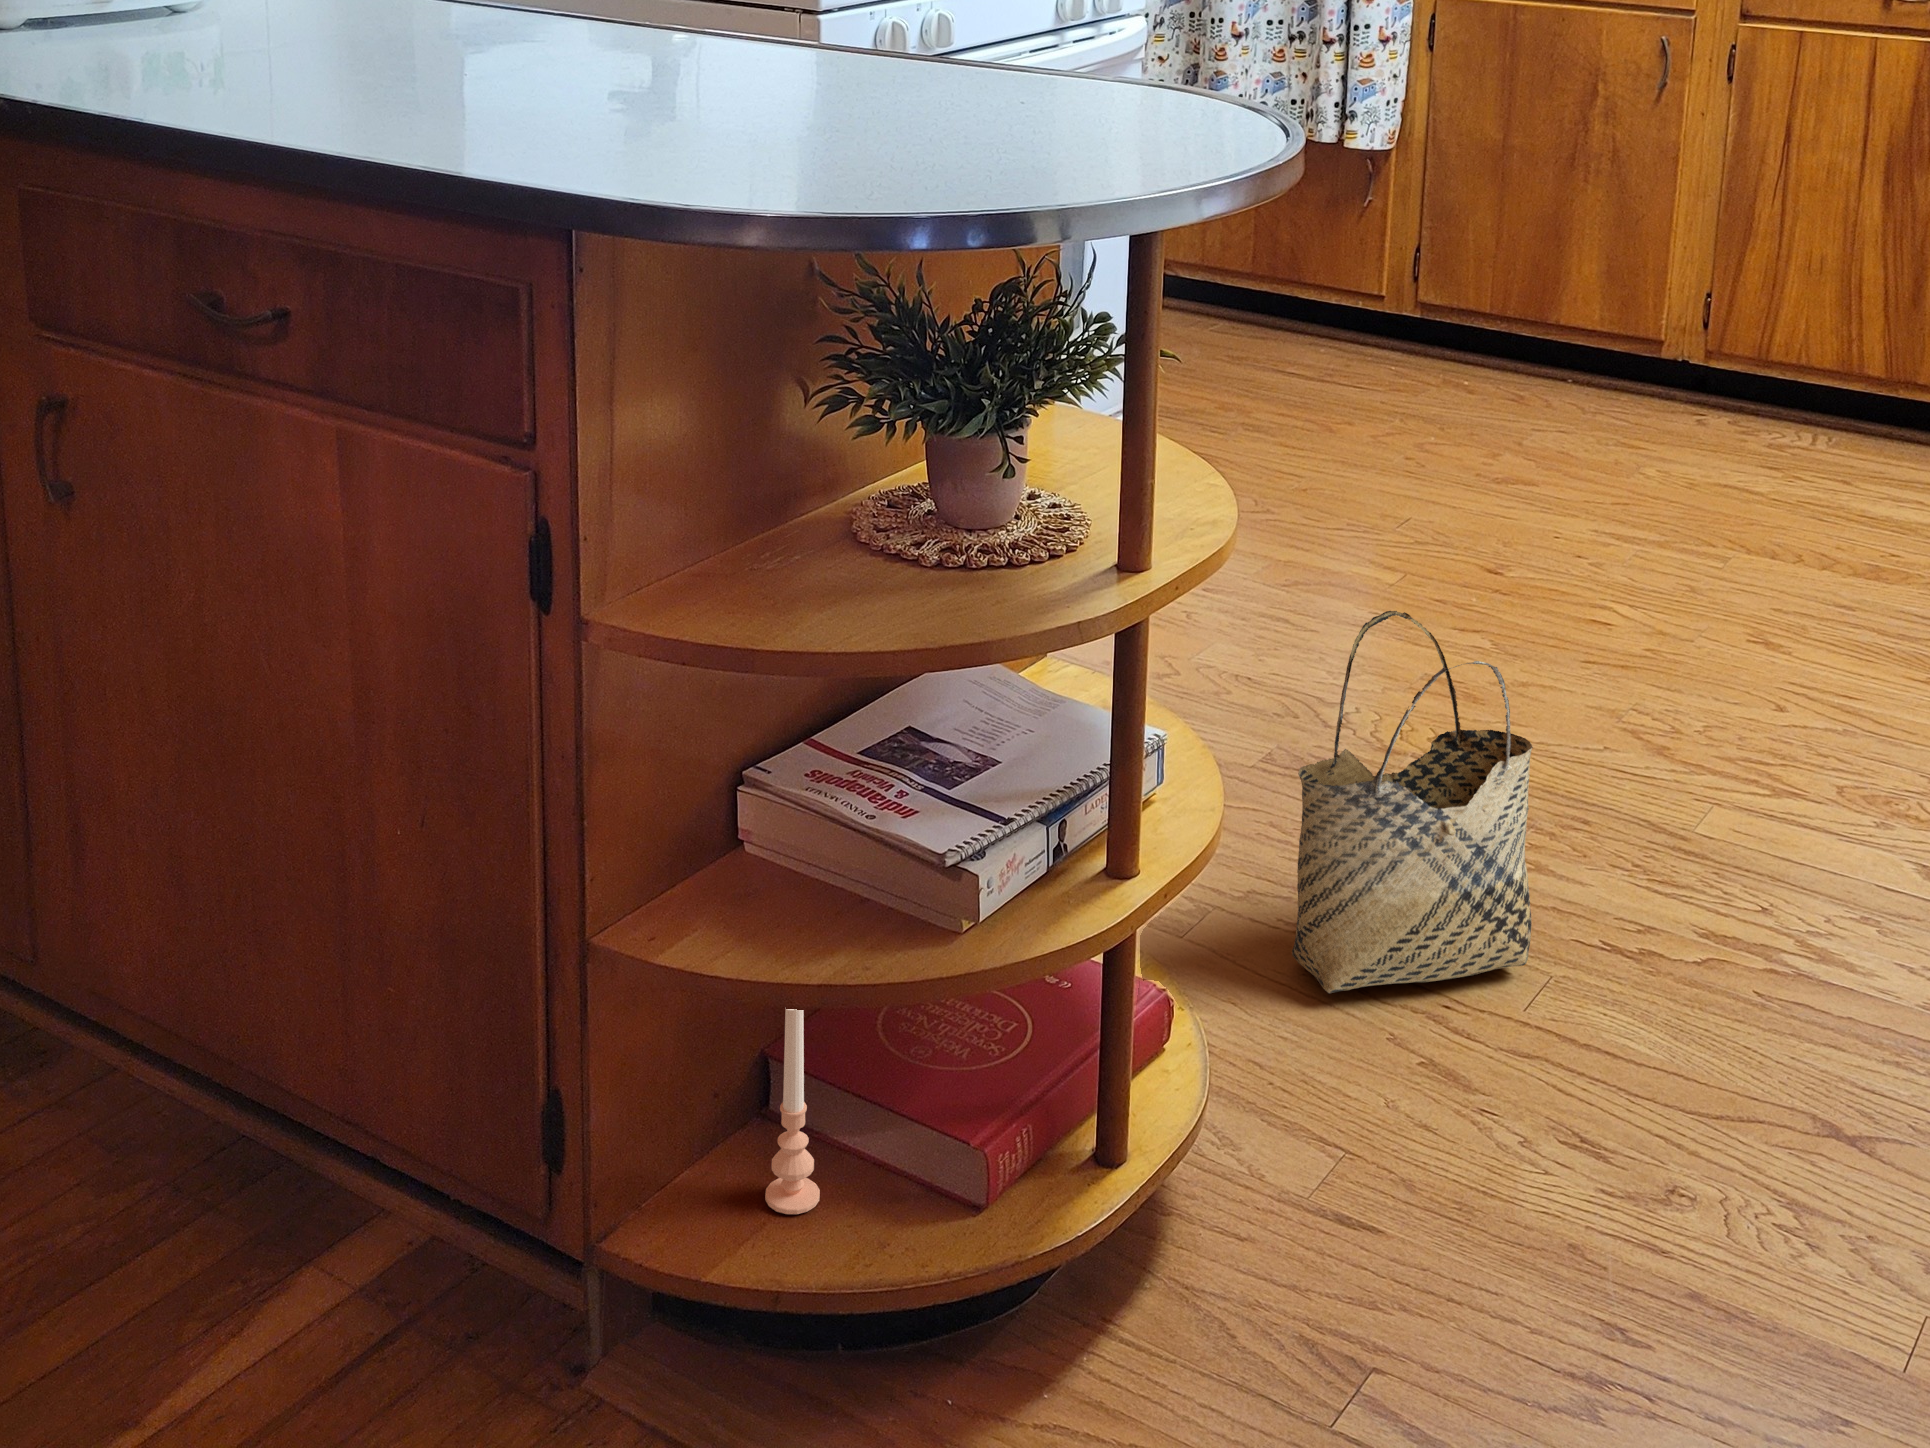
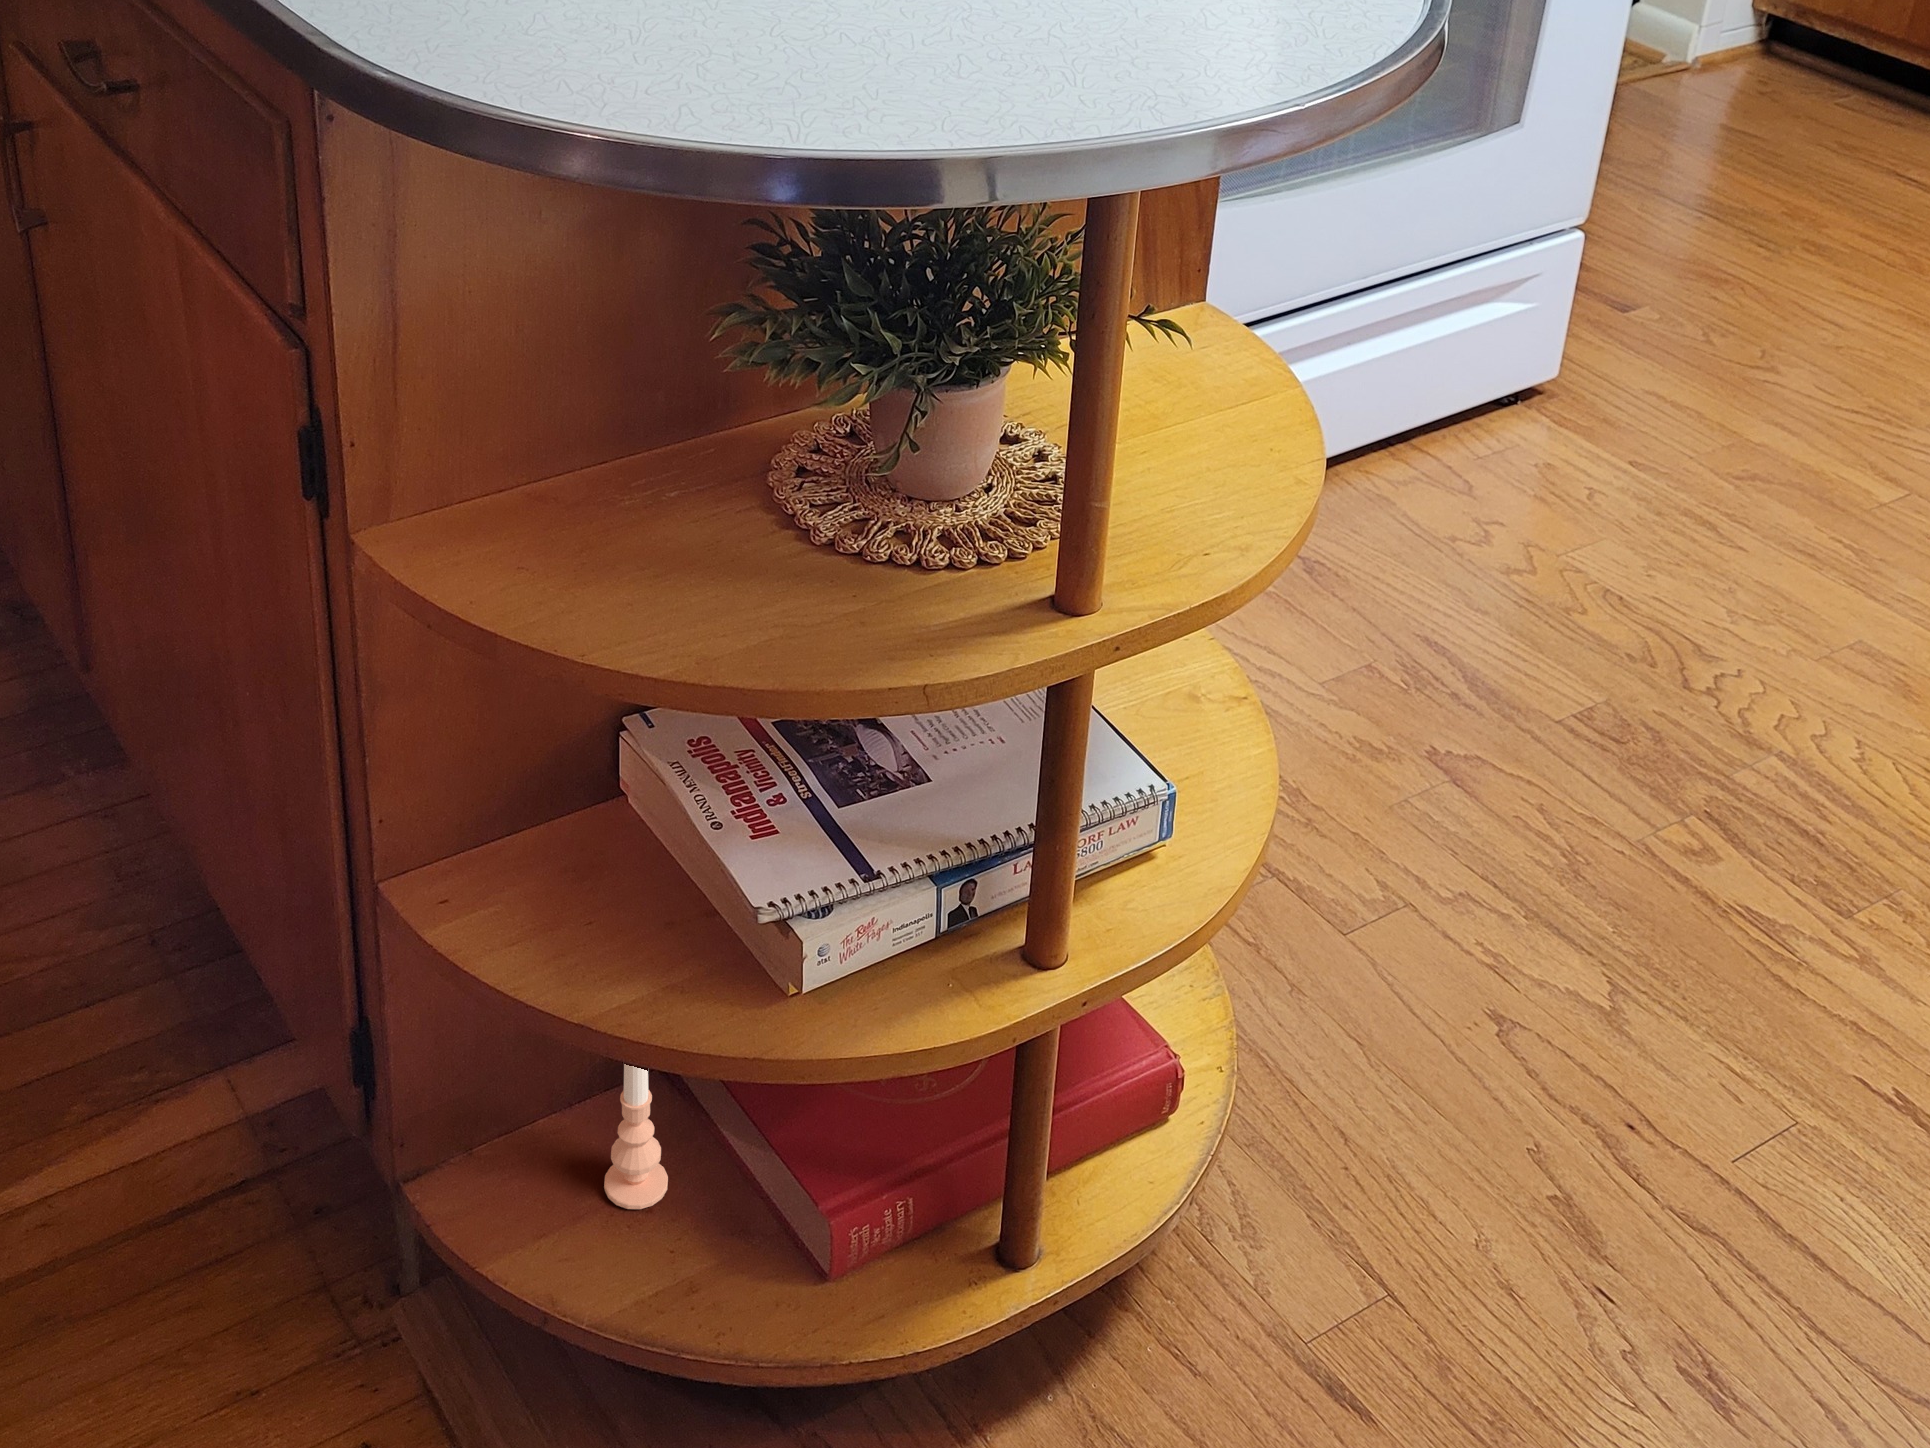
woven basket: present [1292,611,1533,993] -> none [1460,625,1837,1100]

